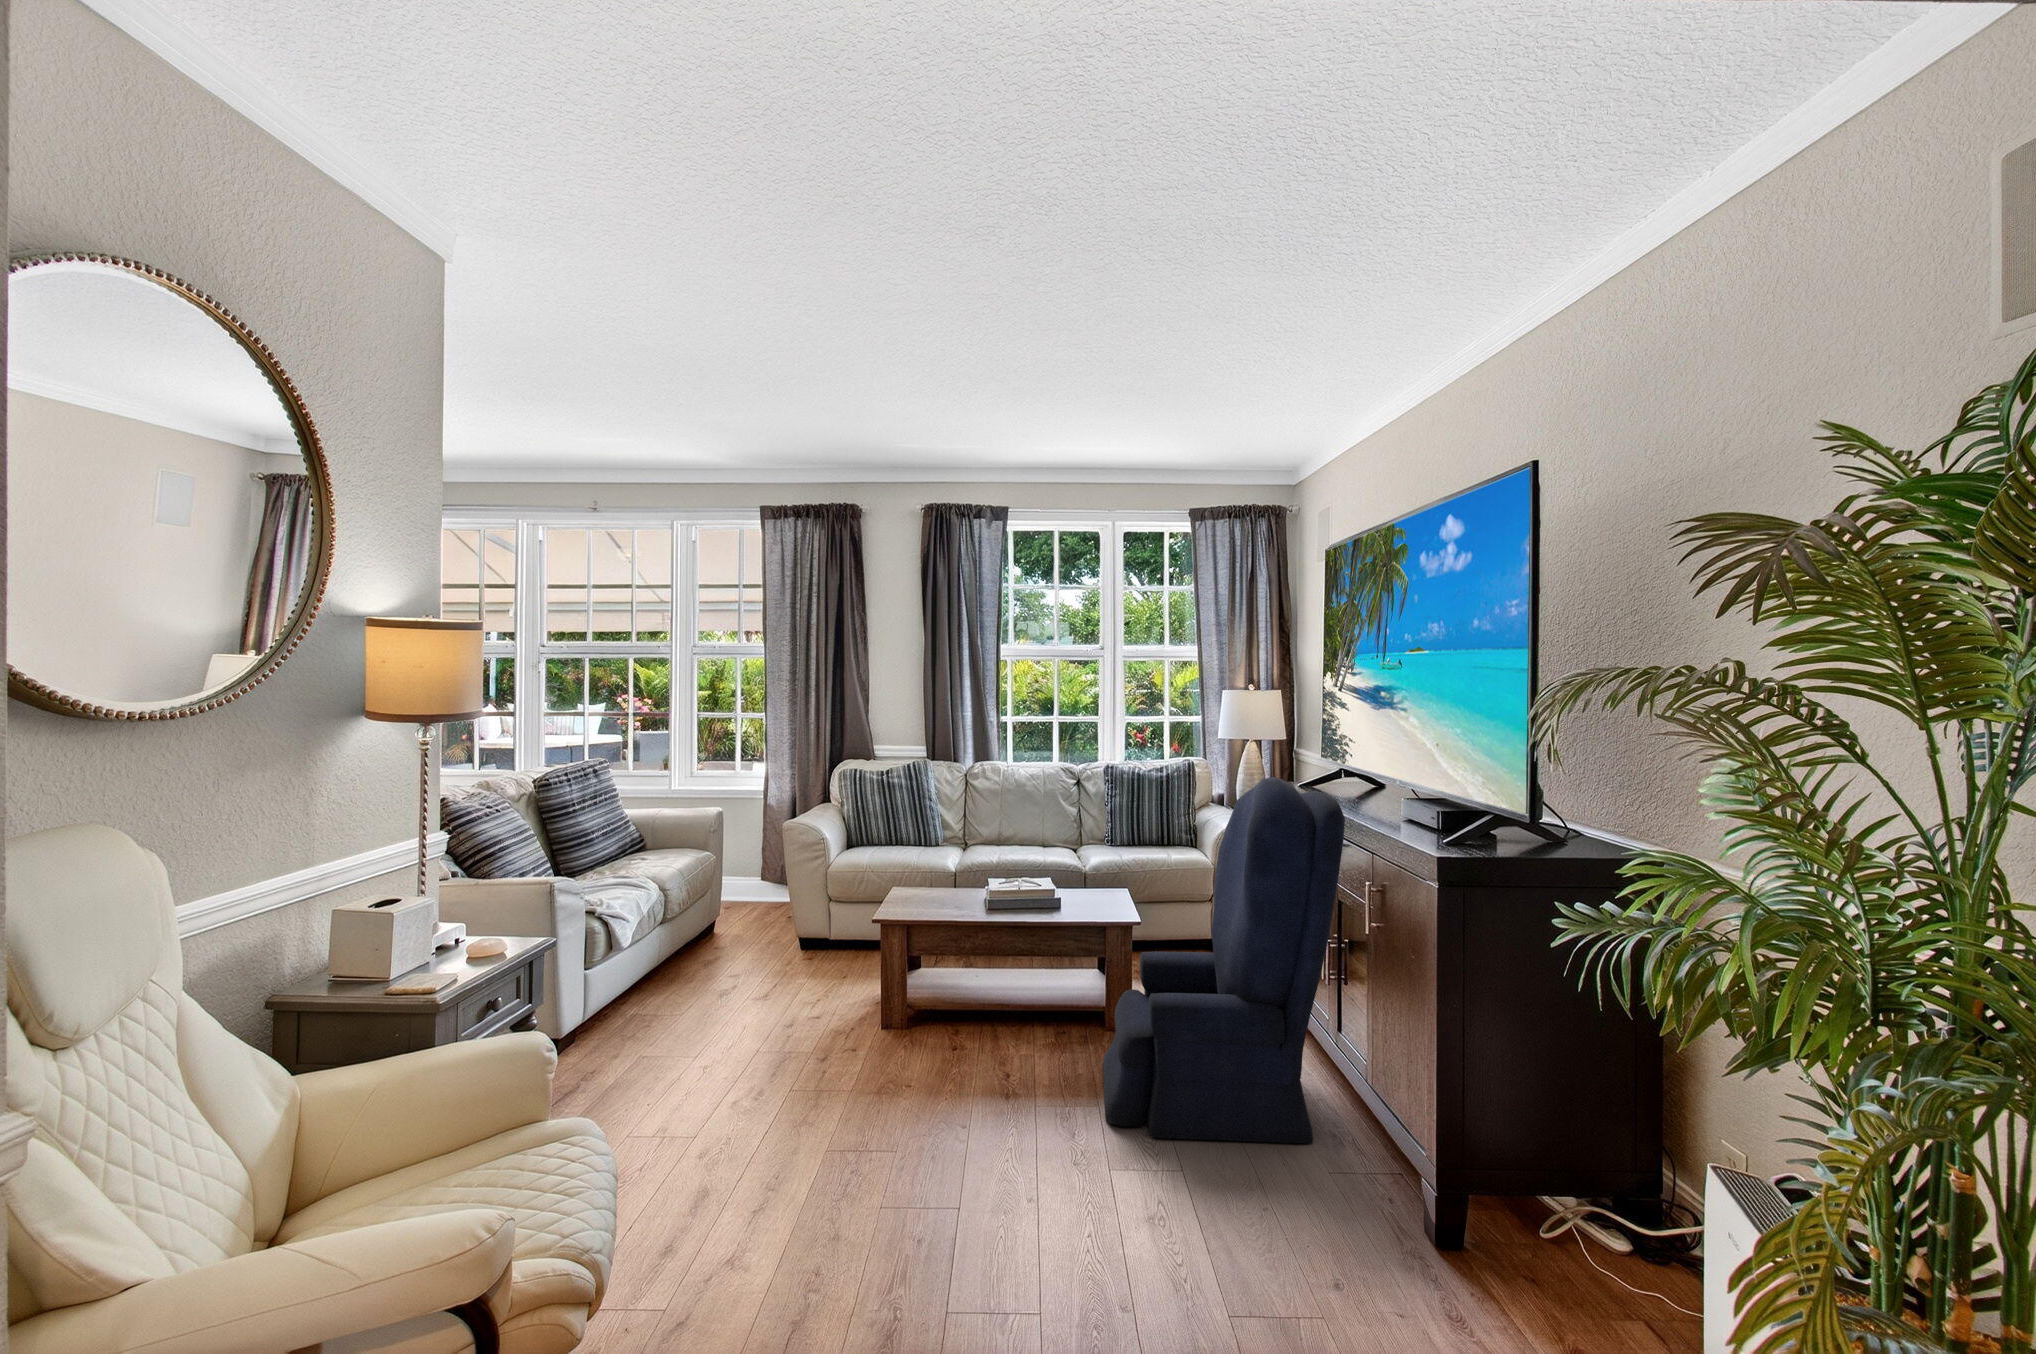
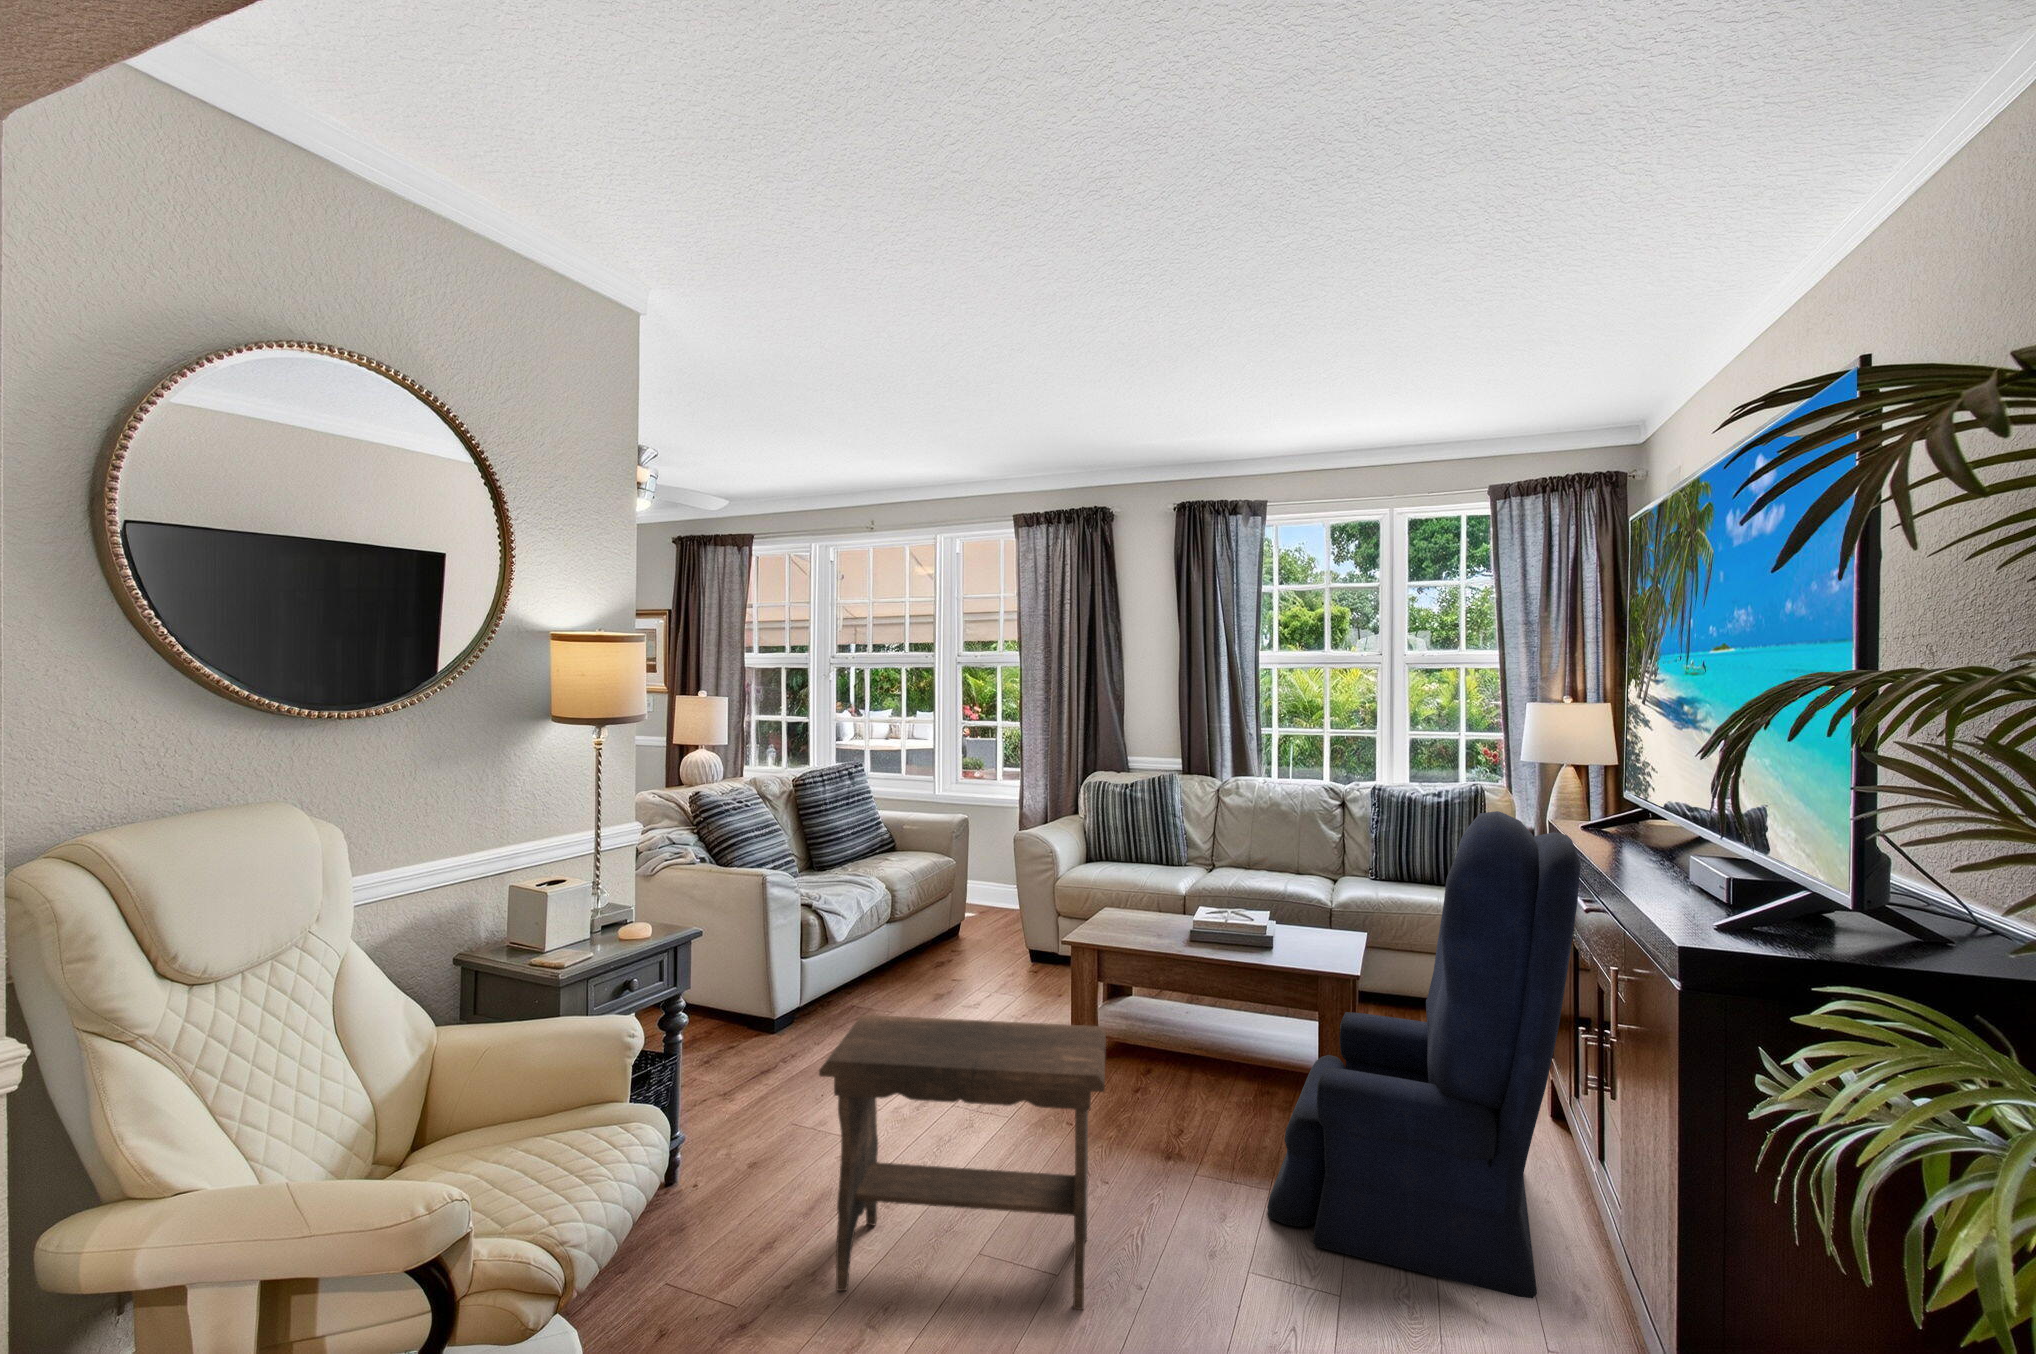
footstool: none [756,980,1017,1249] -> present [819,1015,1106,1310]

